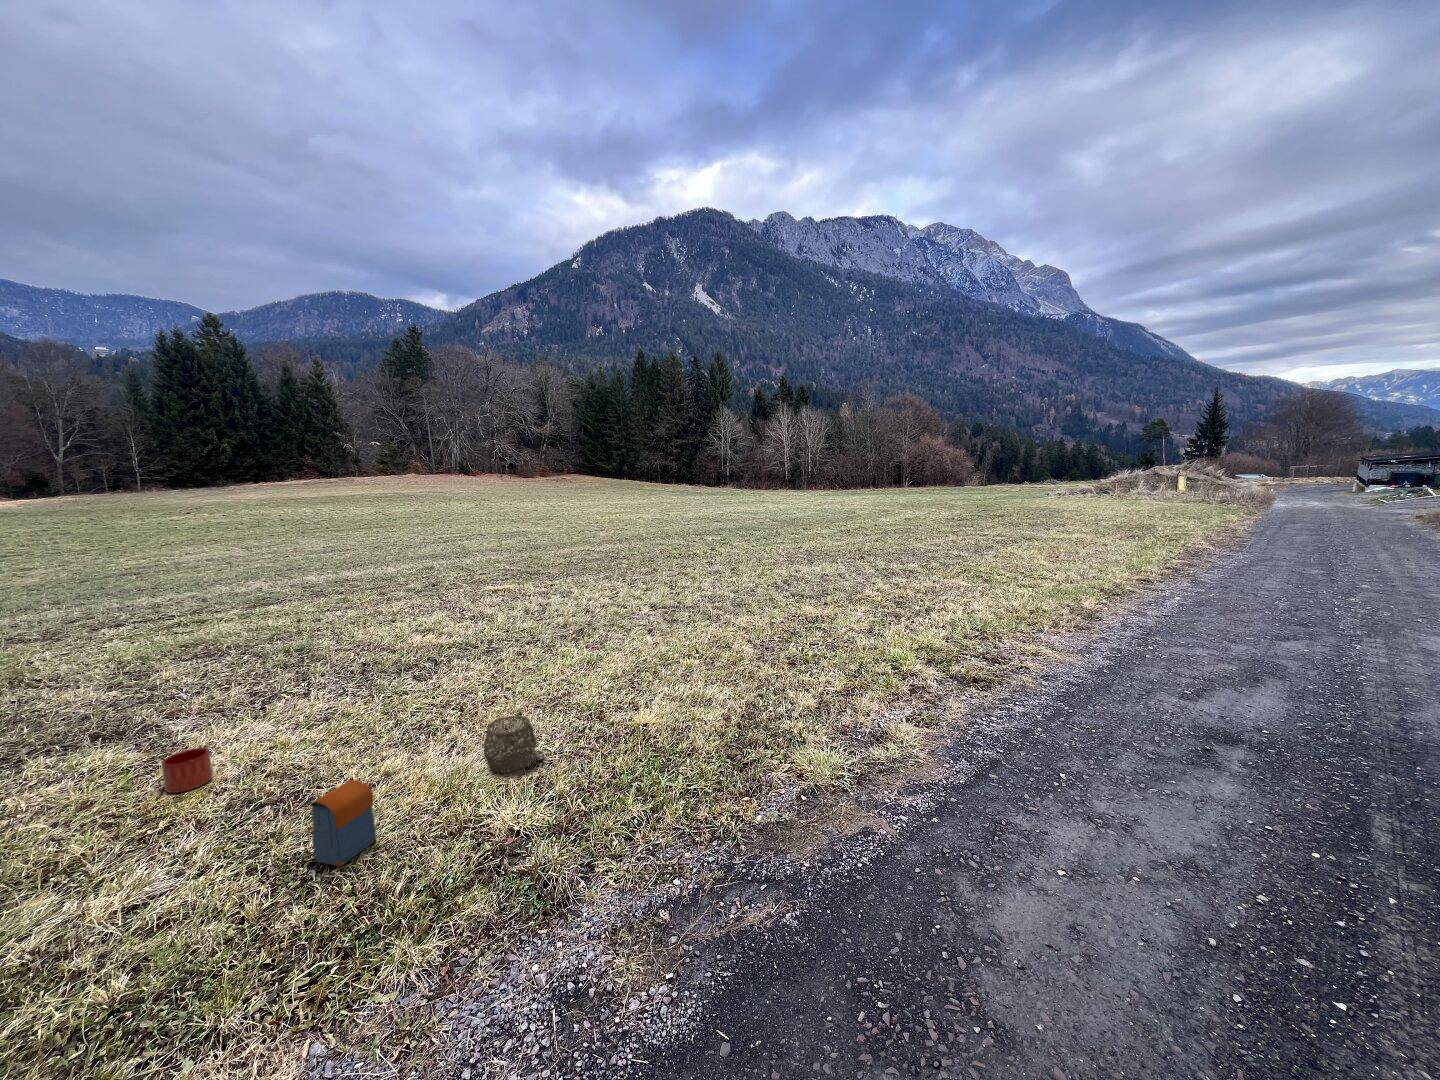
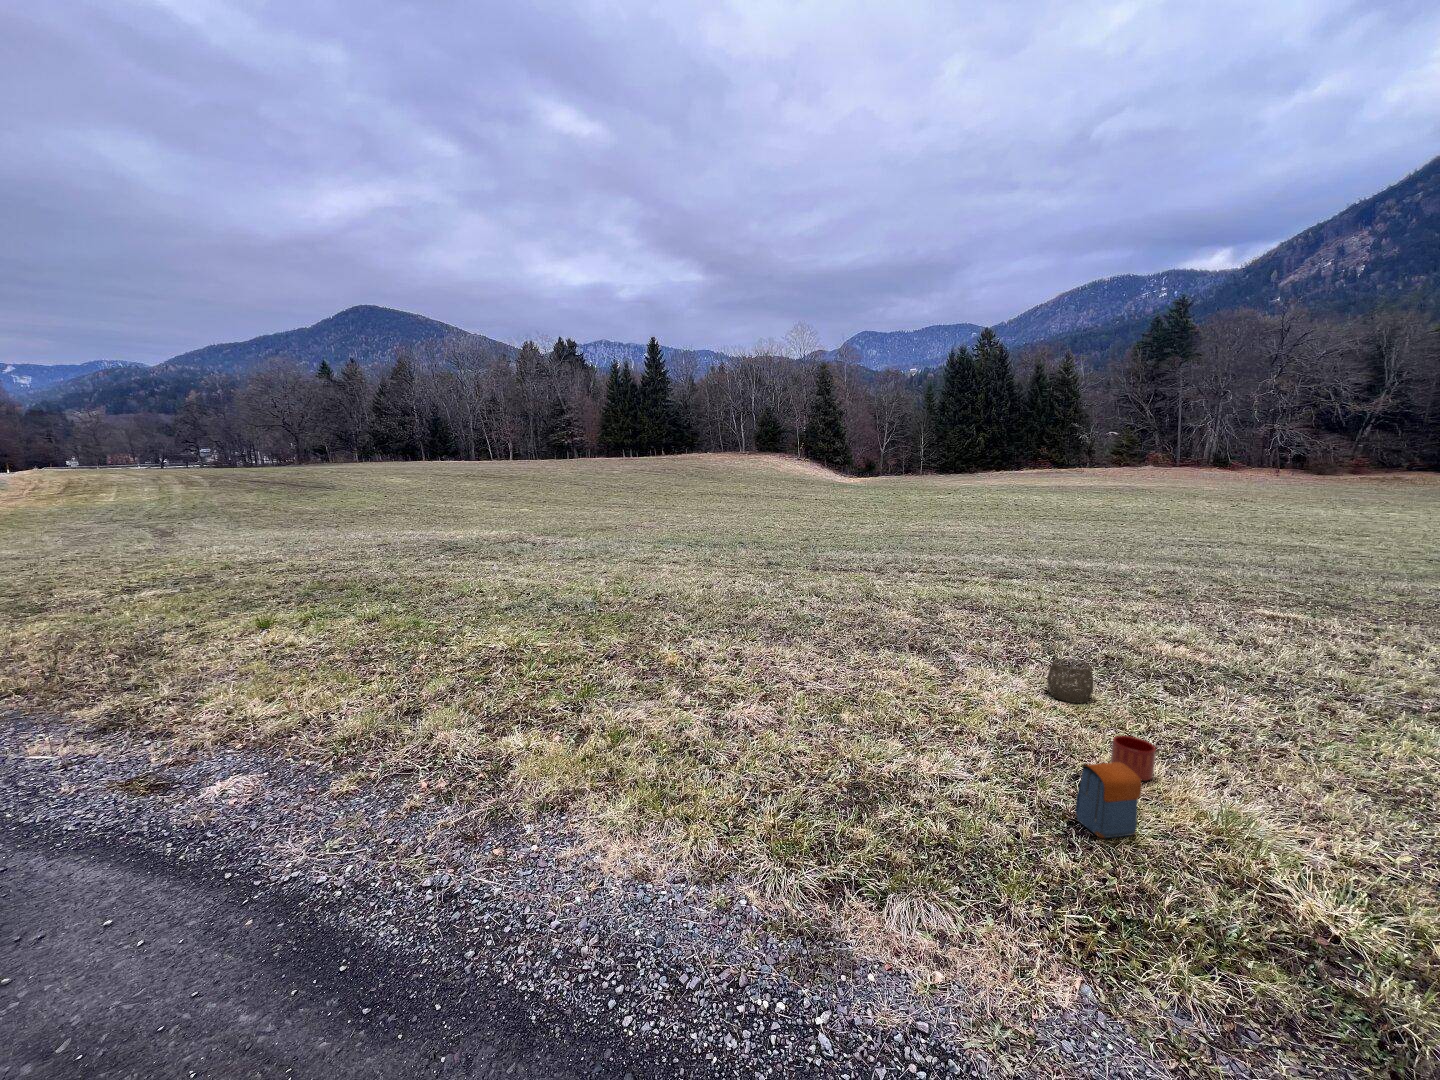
woven basket: present [483,716,536,773] -> present [1047,659,1094,703]
planter: present [162,748,213,793] -> present [1111,736,1156,781]

